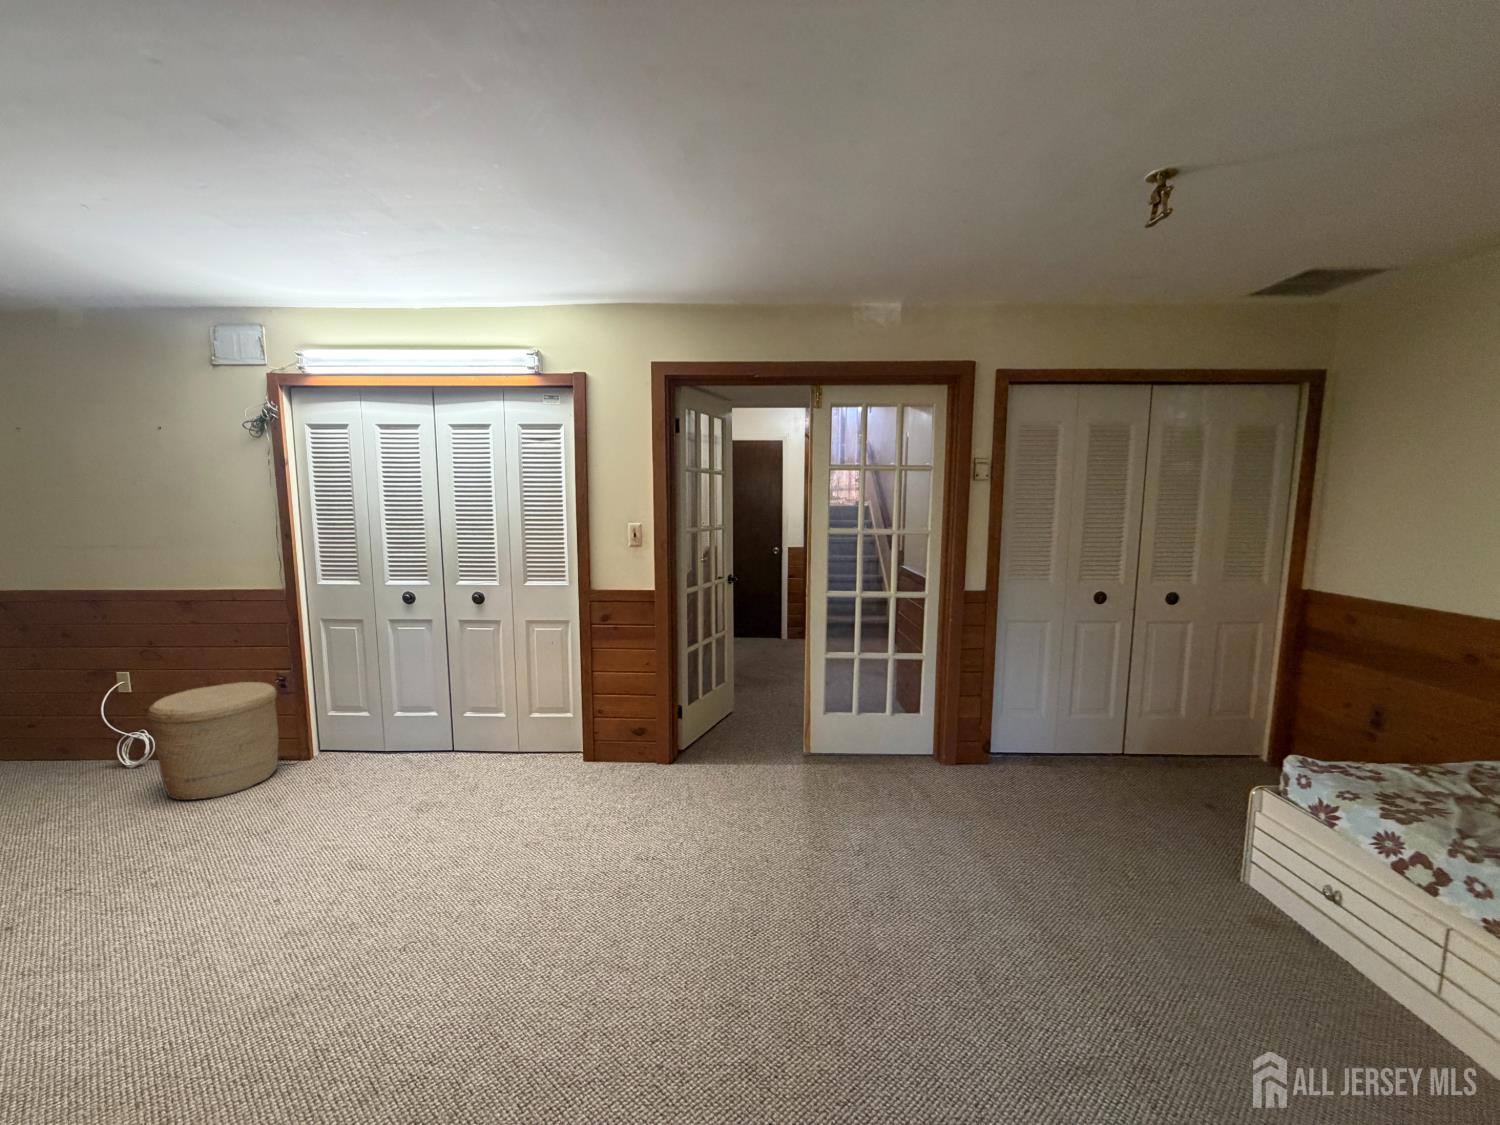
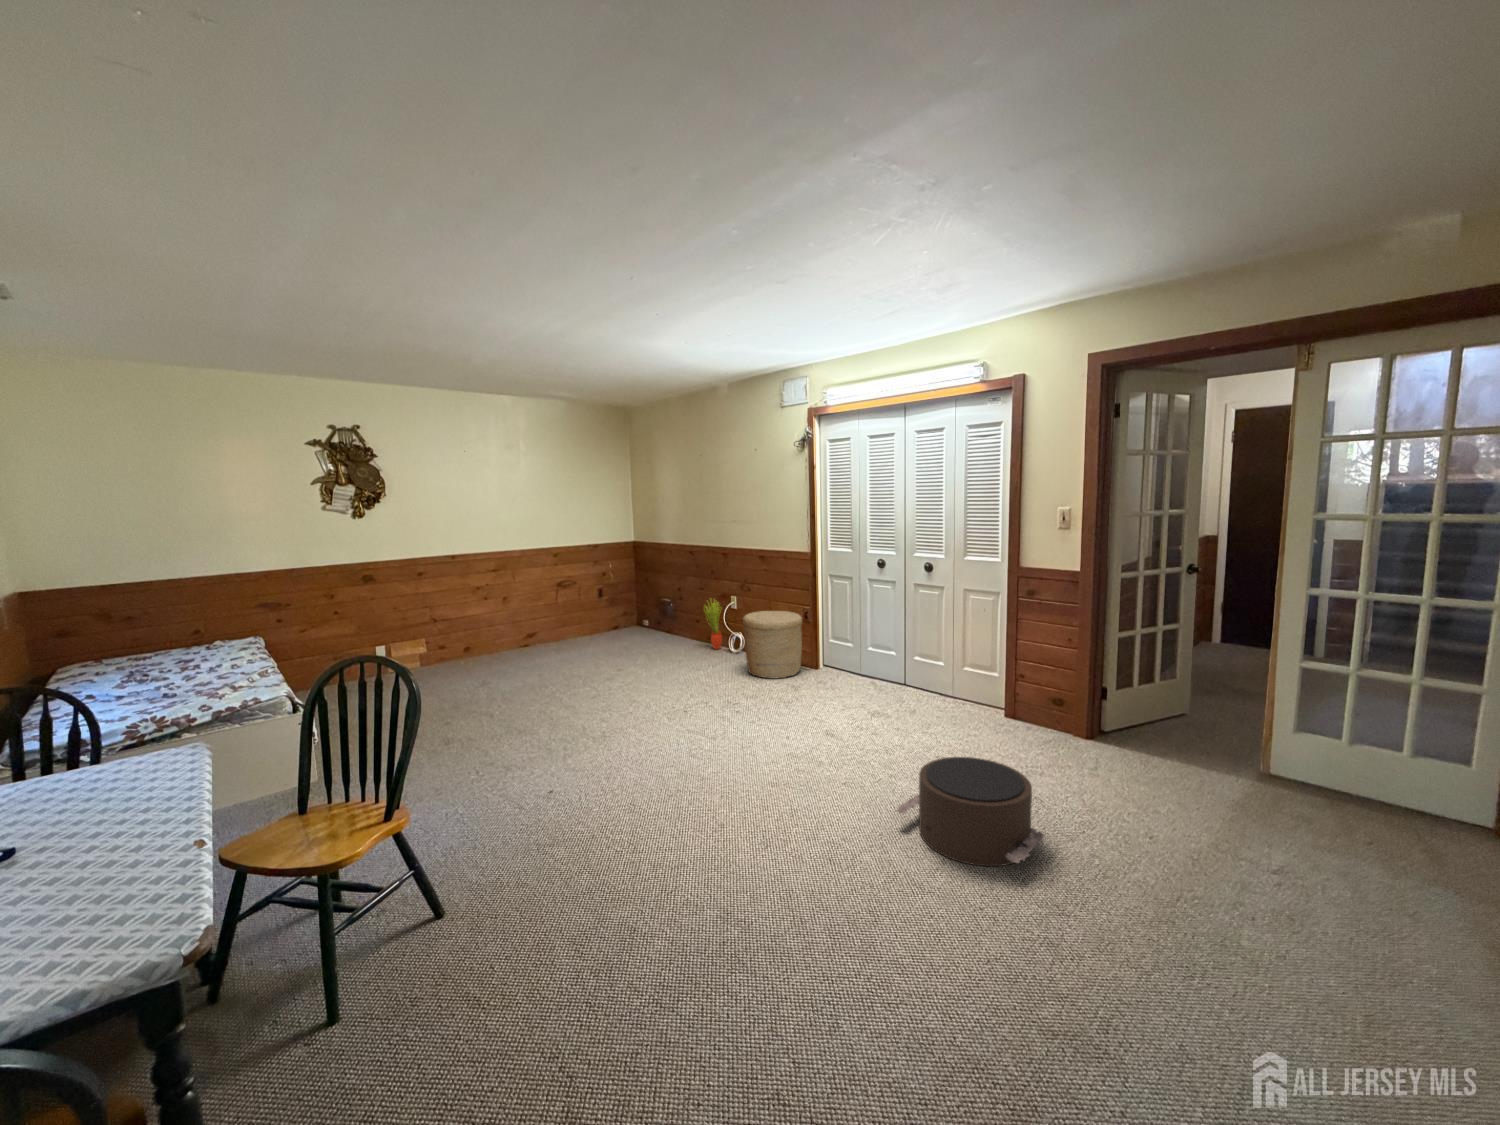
potted plant: none [46,680,100,768] -> present [704,602,722,649]
pouf: none [498,842,695,1017] -> present [897,757,1046,866]

